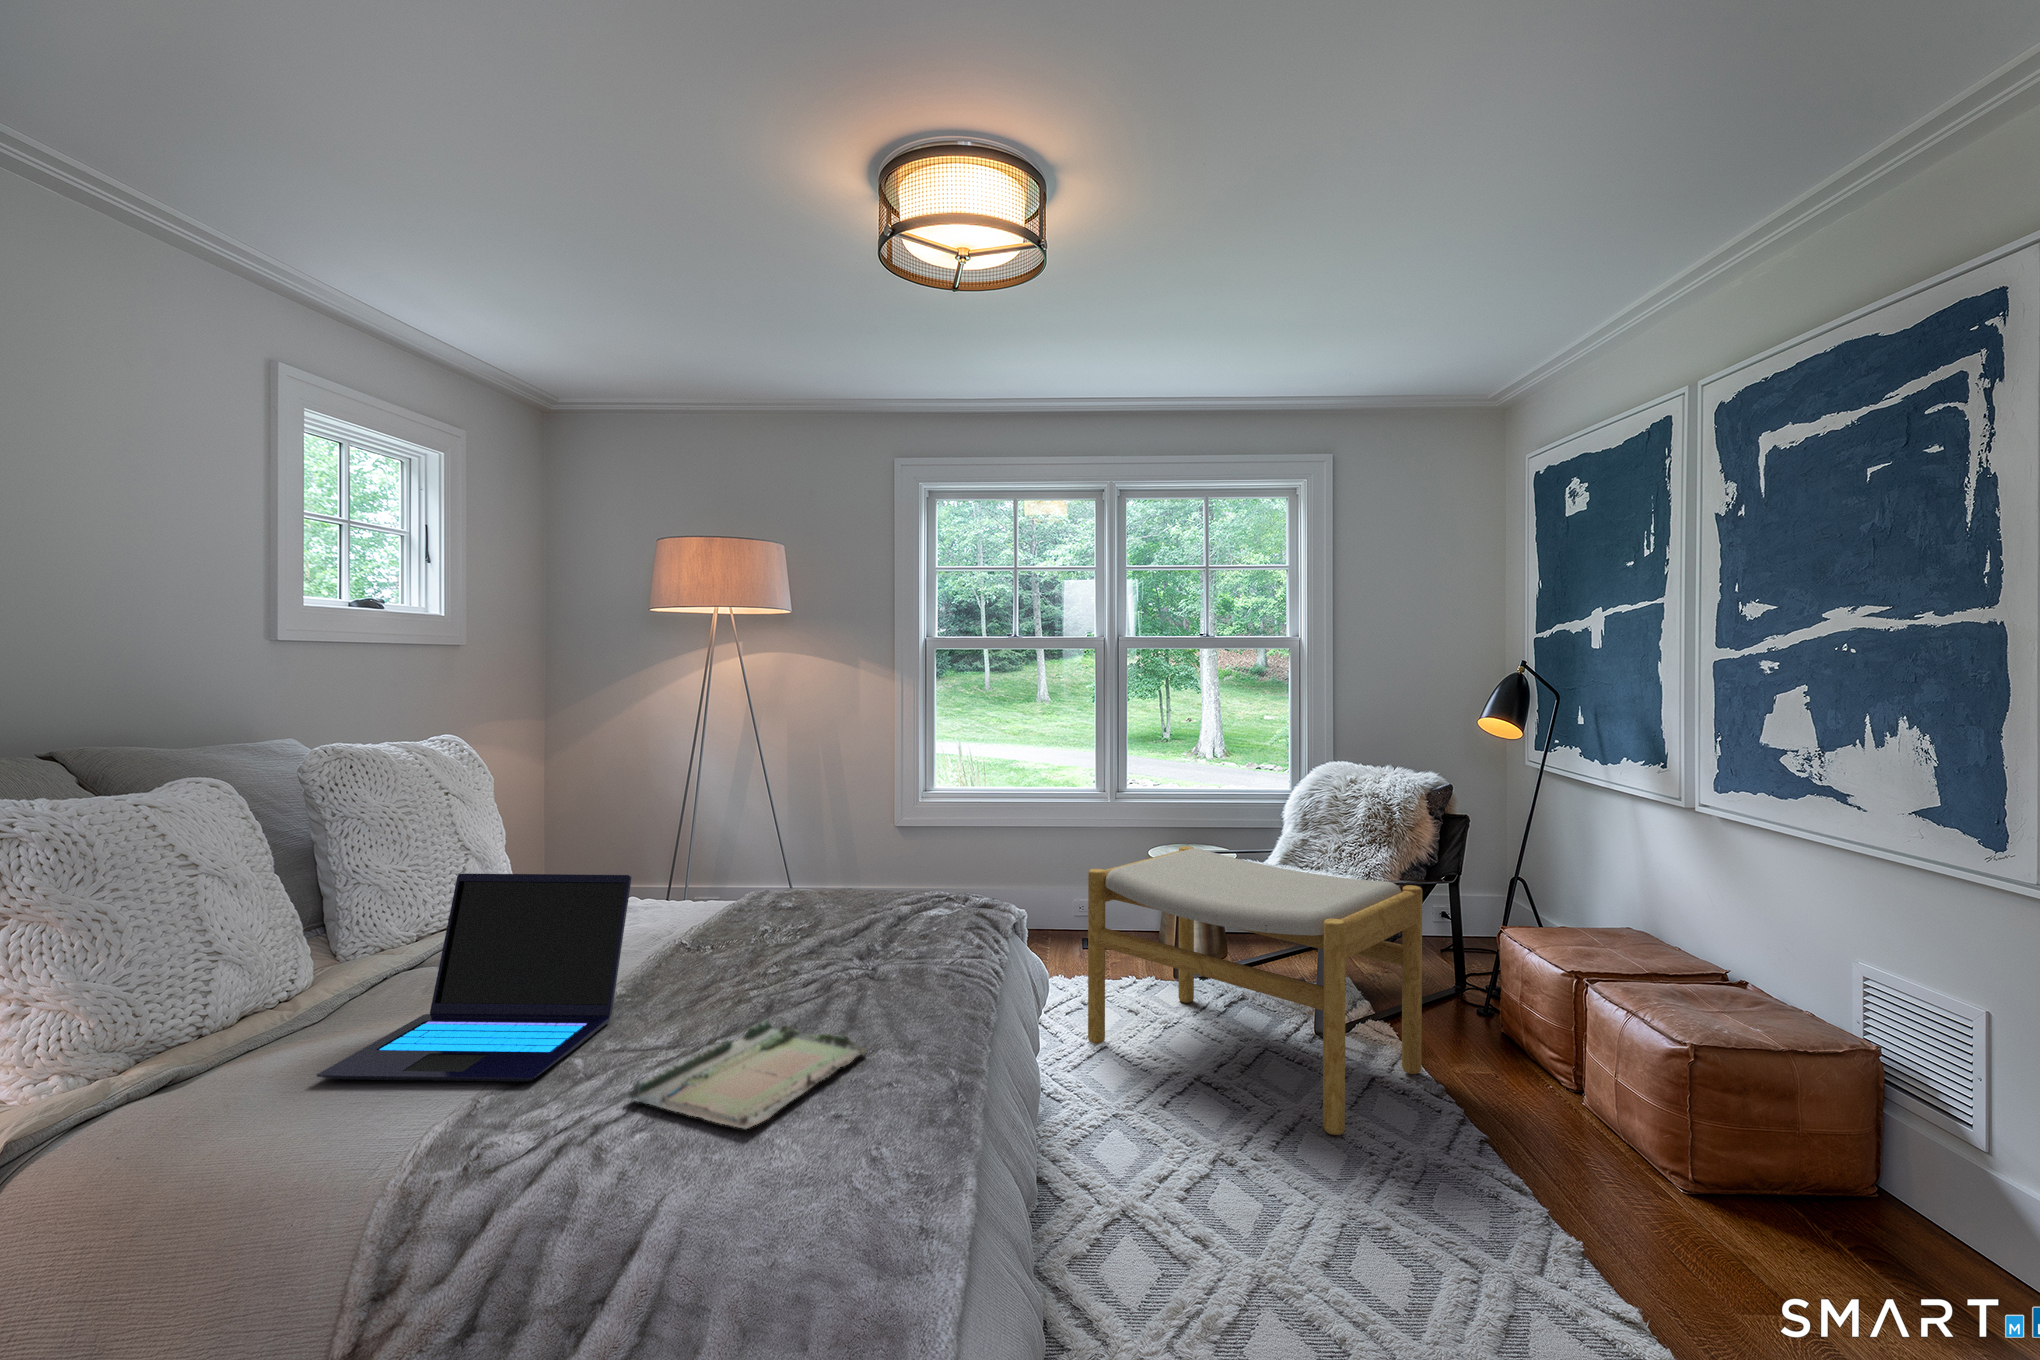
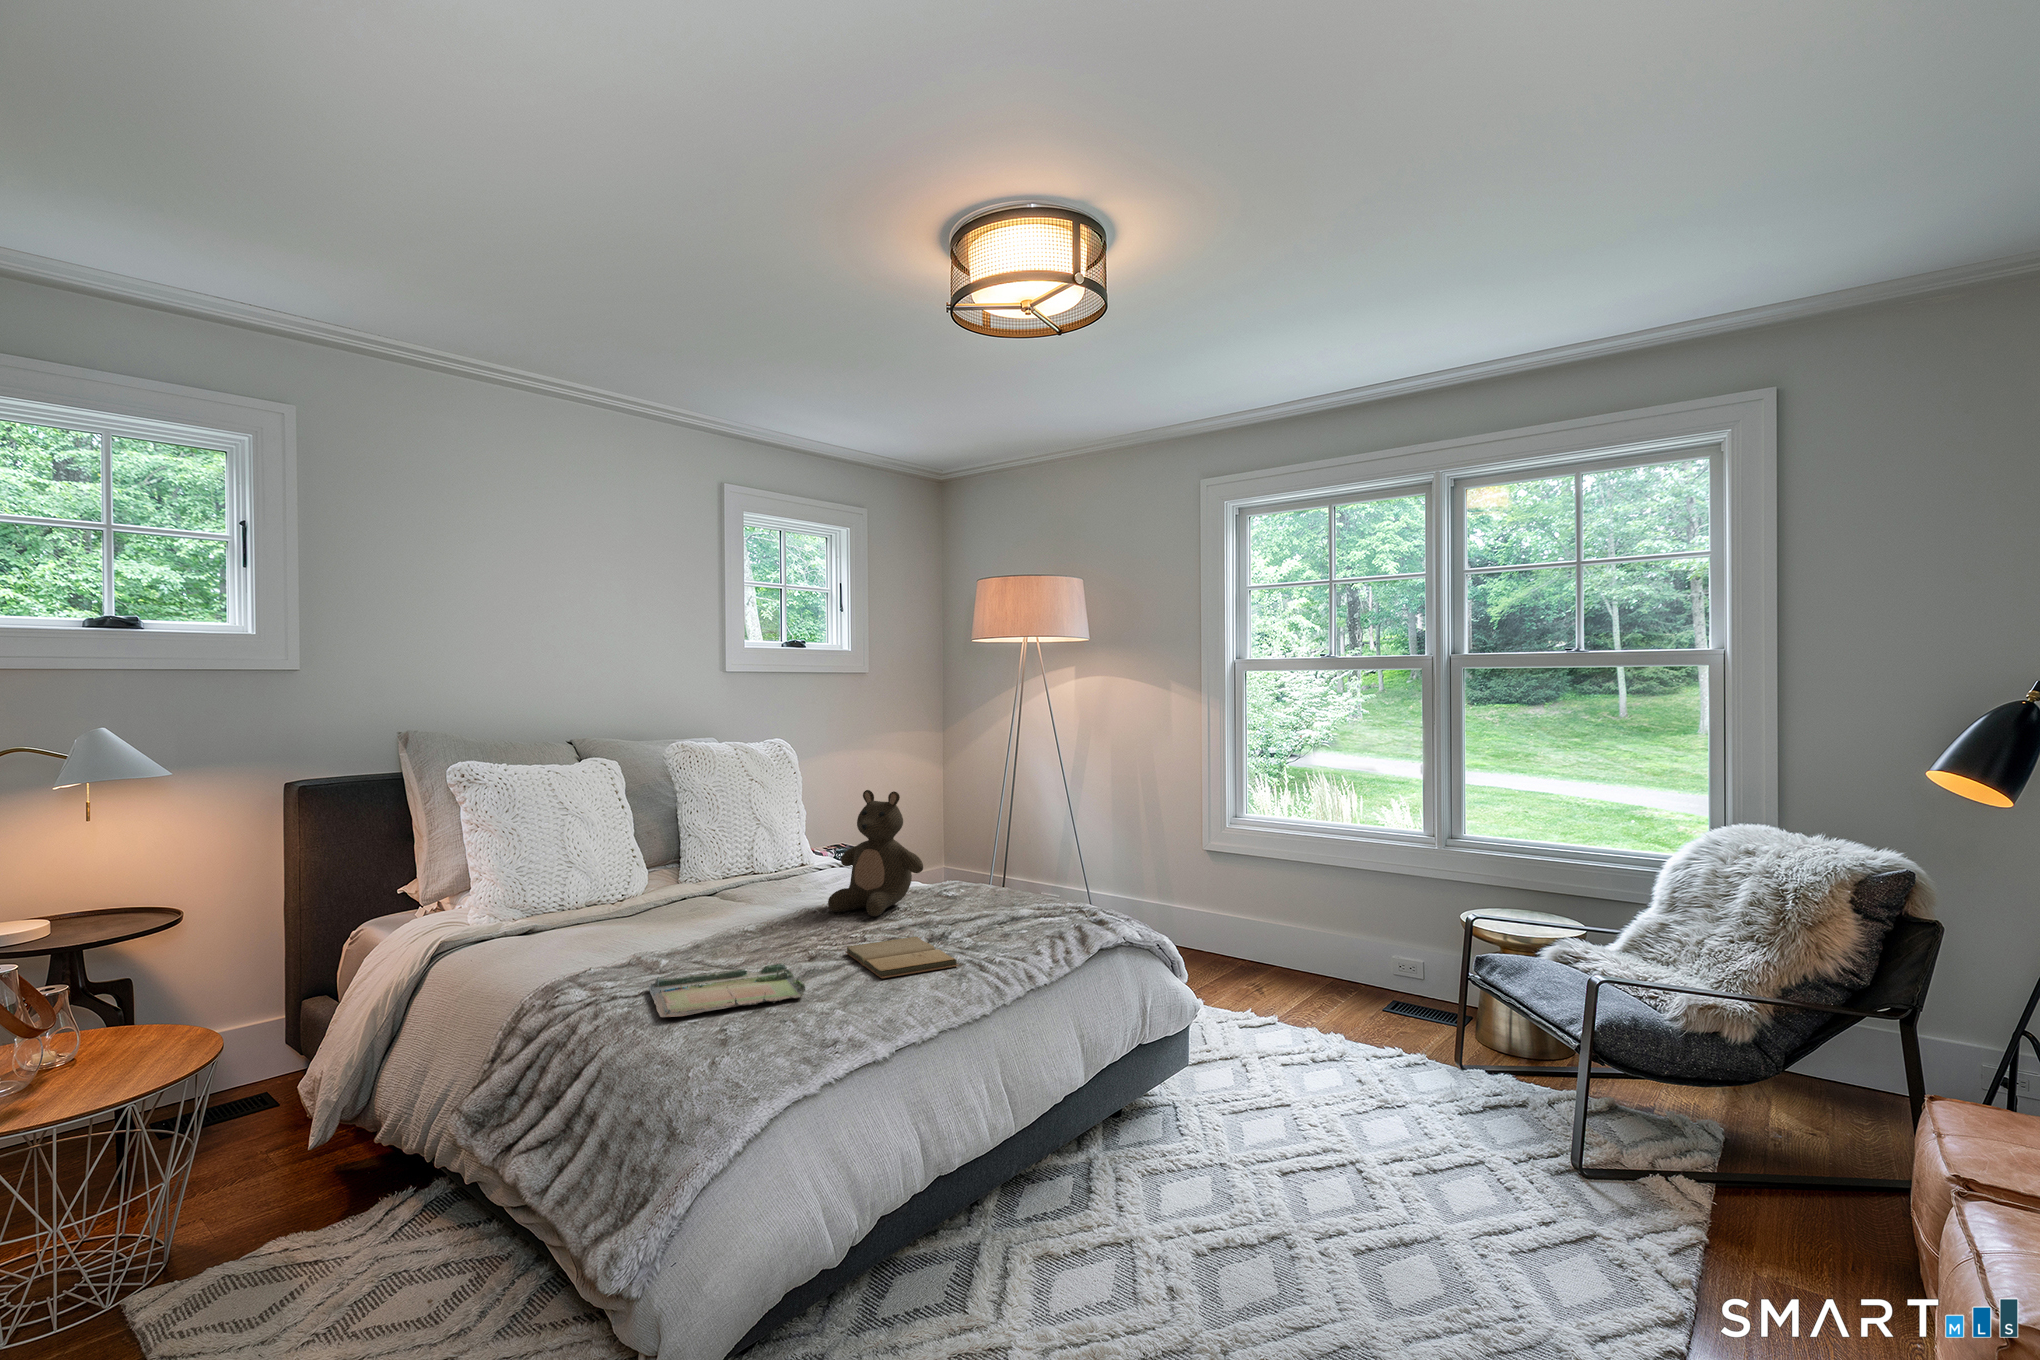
stuffed bear: none [656,788,781,948] -> present [828,790,923,917]
footstool: present [1088,846,1422,1135] -> none [1282,905,1679,1270]
laptop: present [317,874,632,1082] -> none [564,833,750,967]
book: none [799,954,955,1007] -> present [845,937,958,978]

